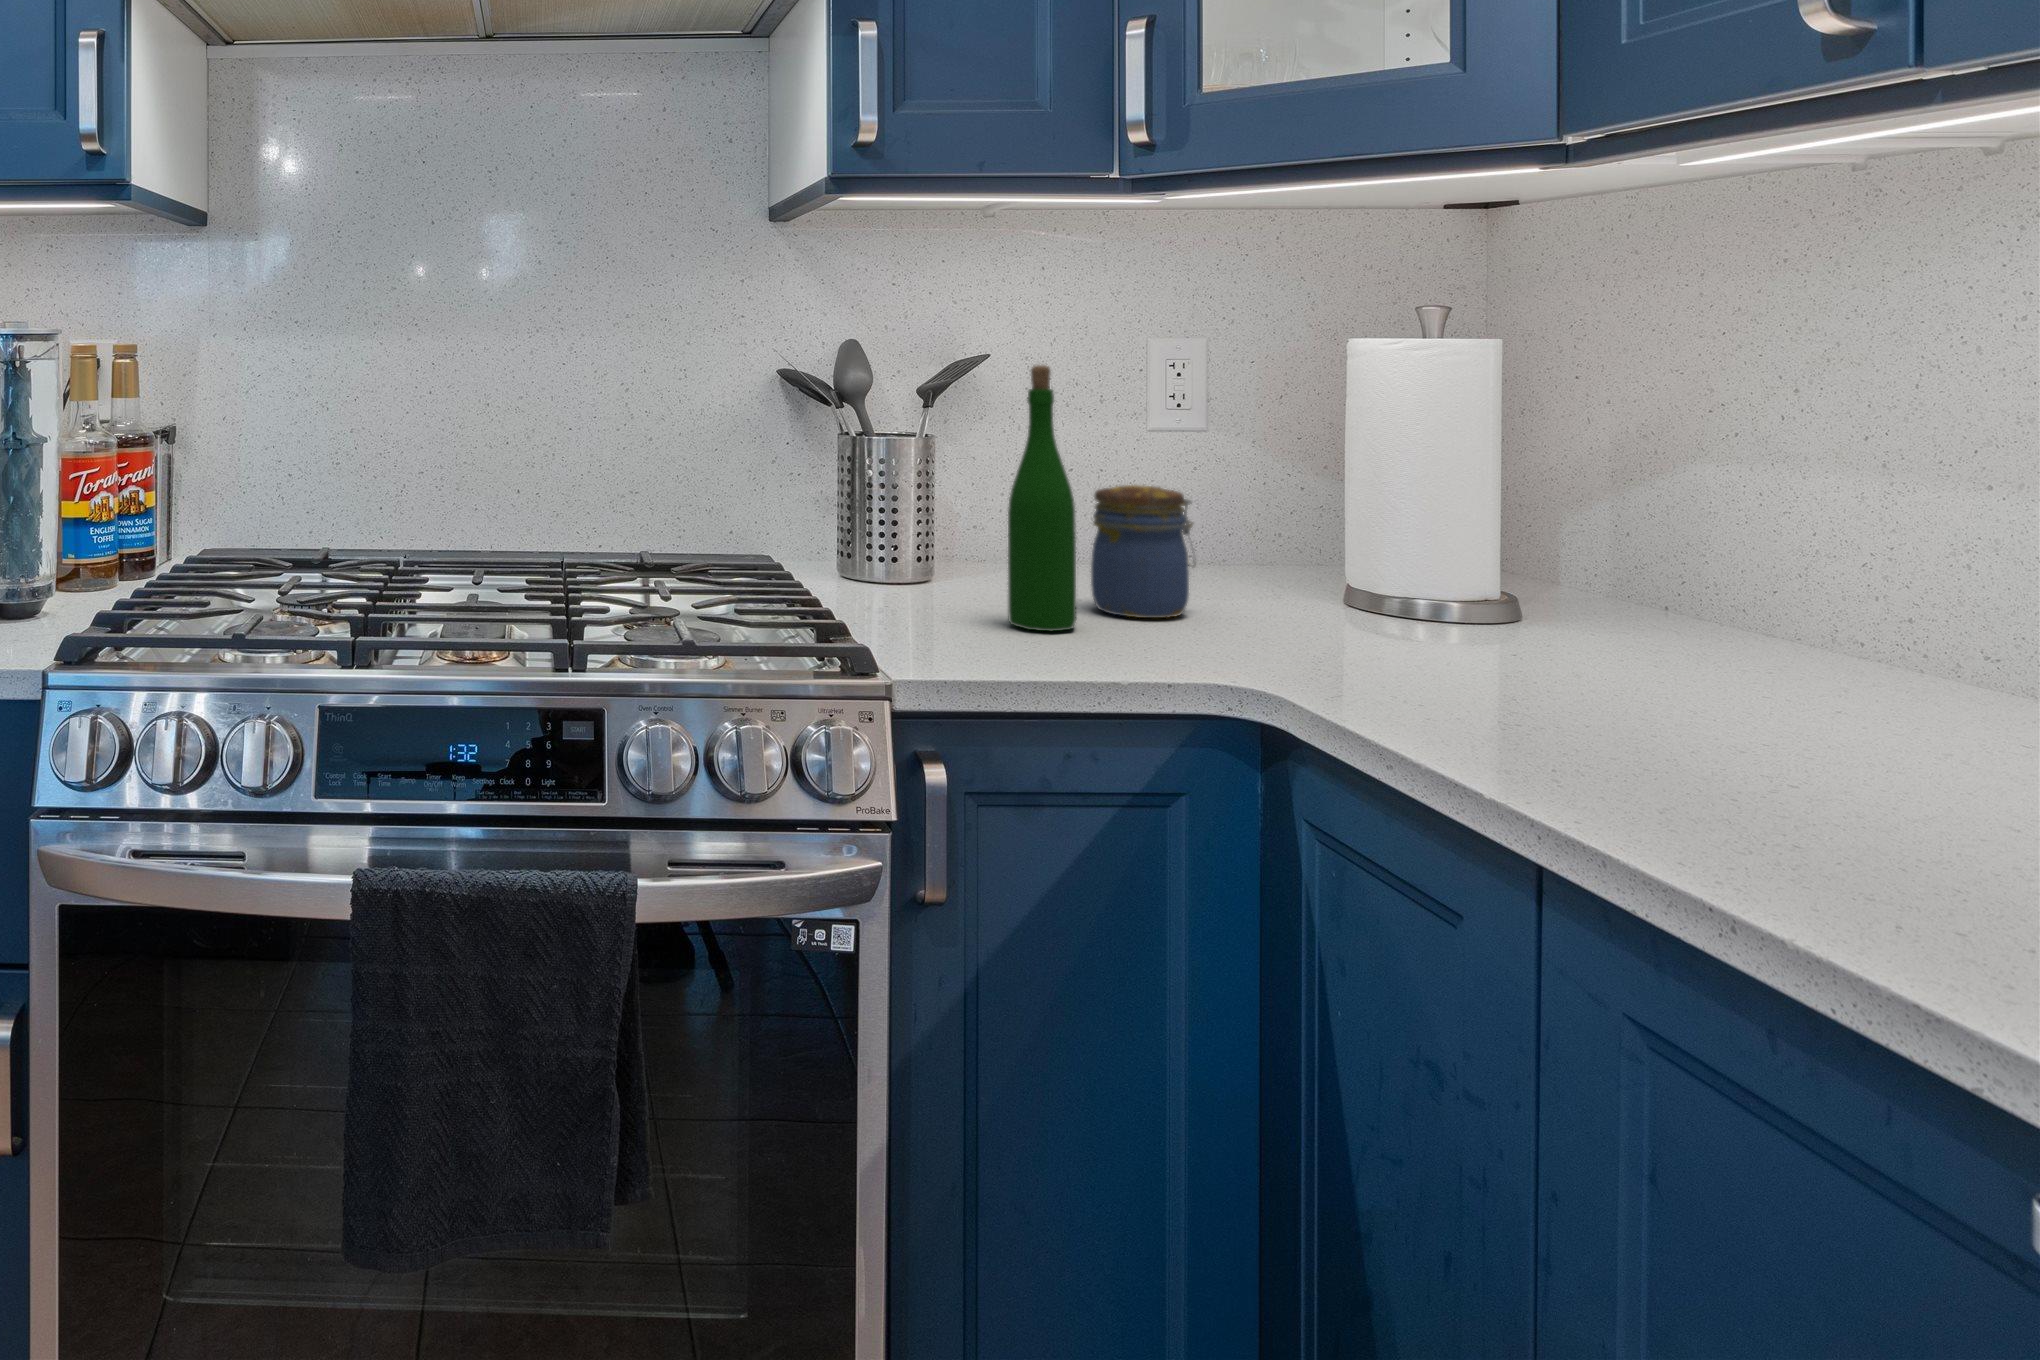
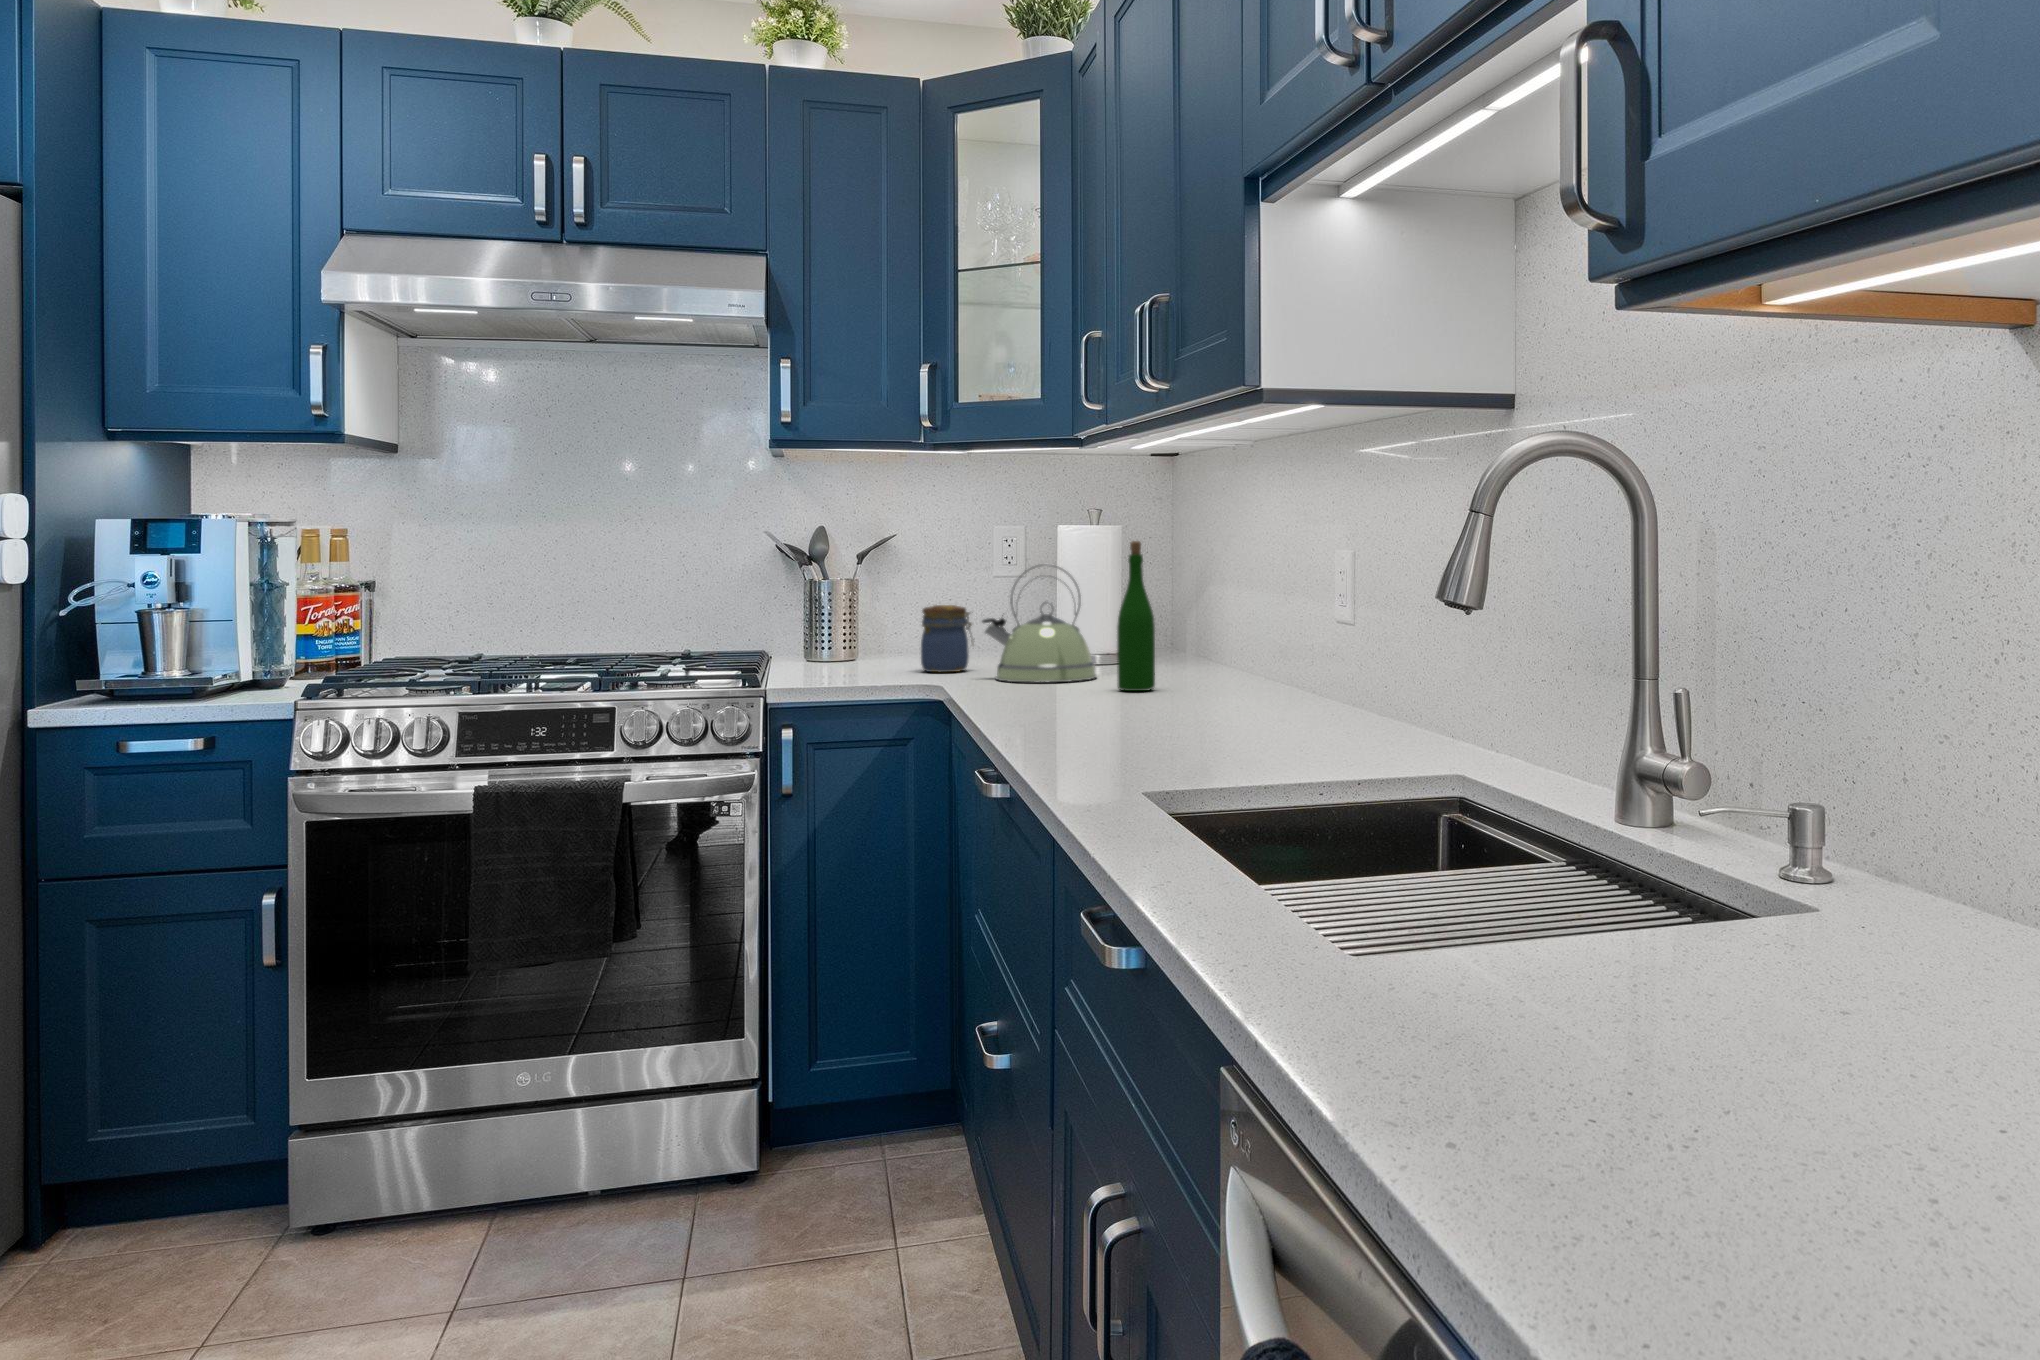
wine bottle: present [1008,365,1076,631] -> present [1117,541,1155,691]
kettle: none [1276,416,1554,677] -> present [982,564,1096,682]

